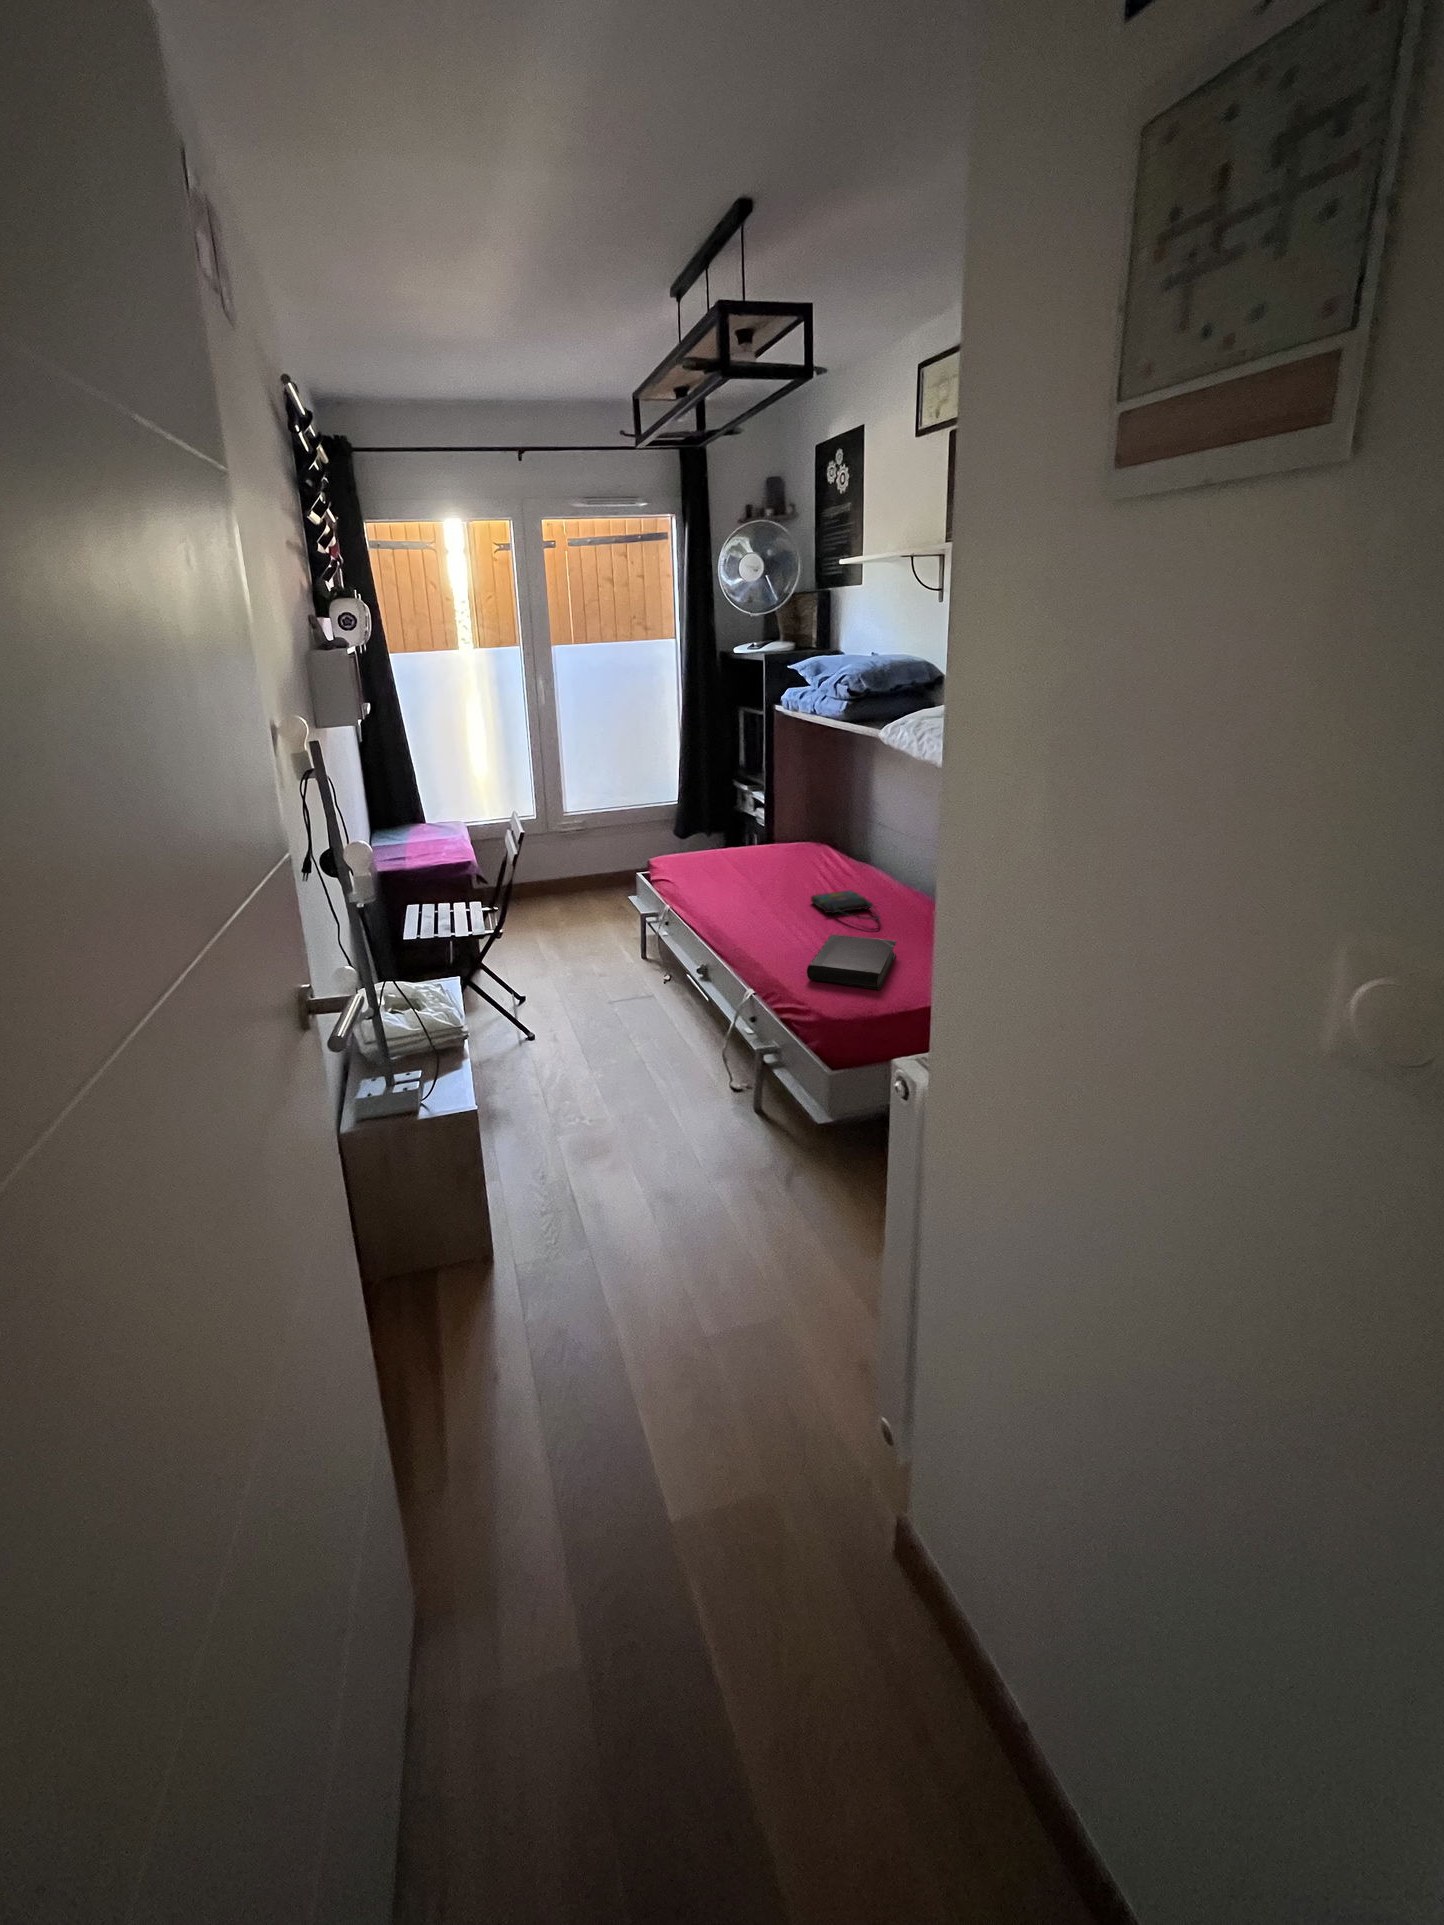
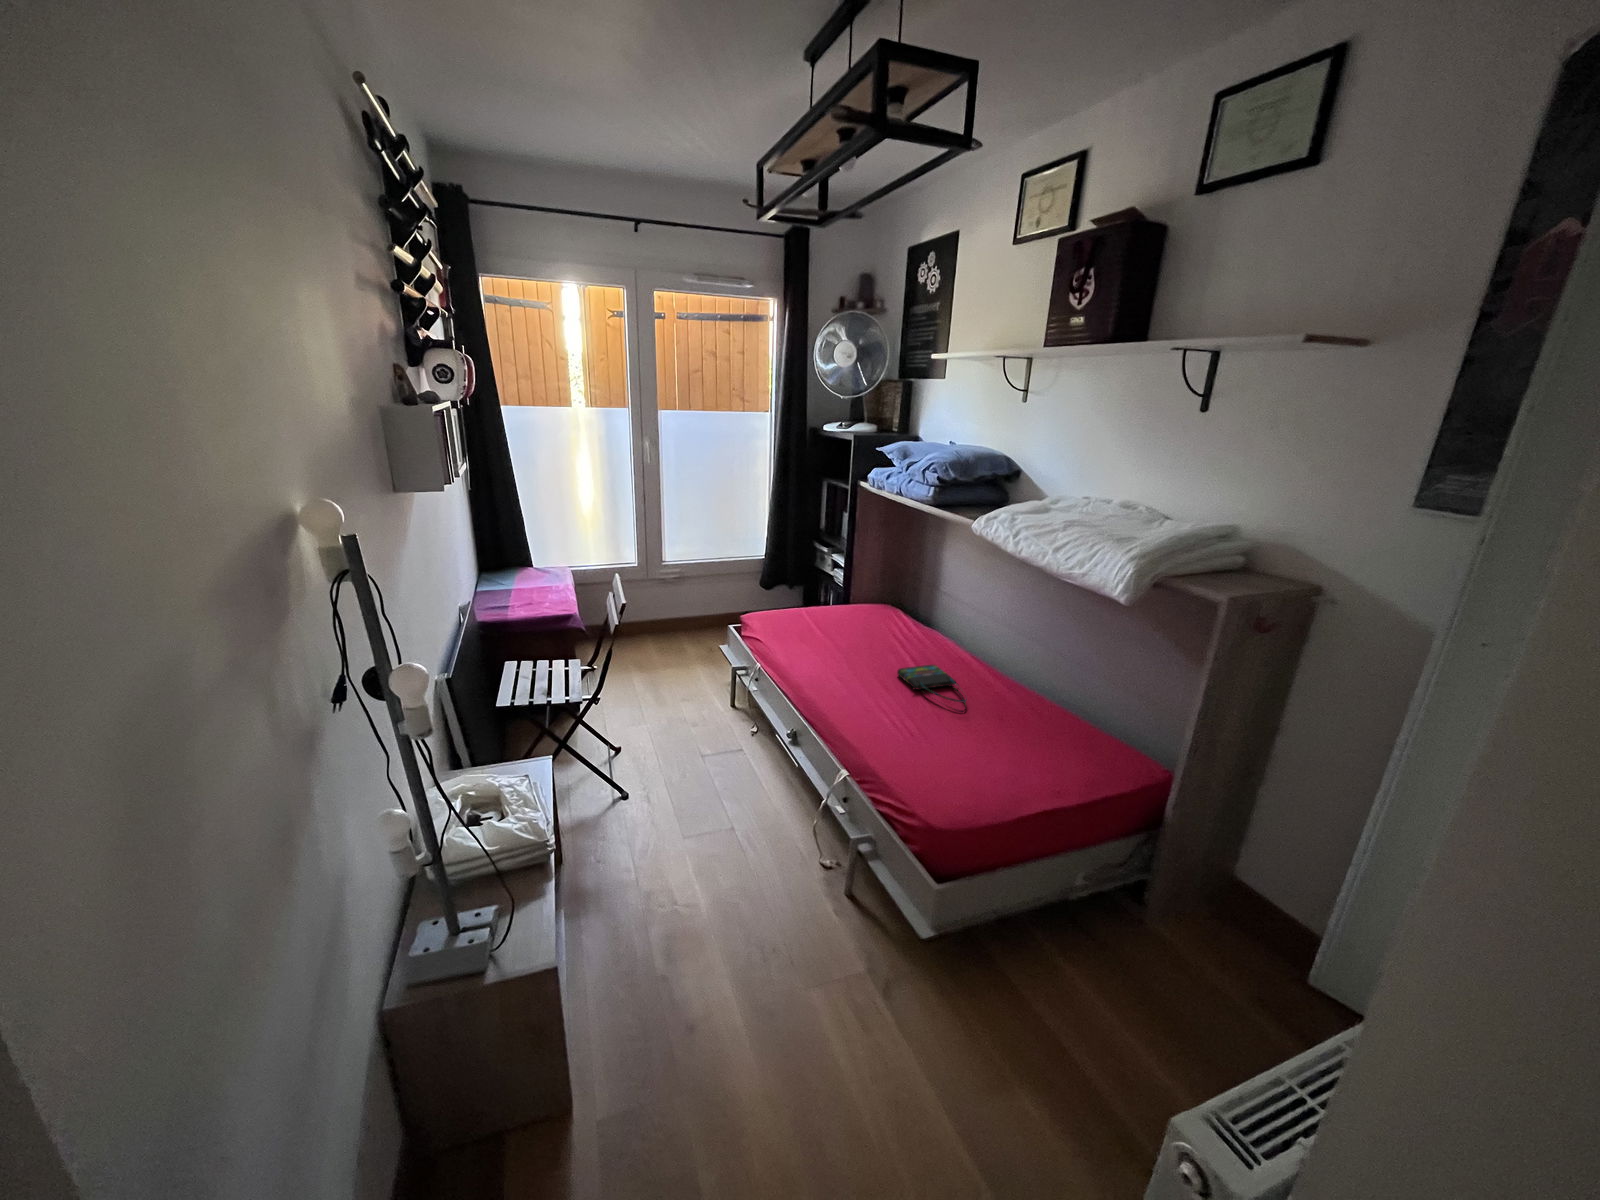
book: present [807,935,896,990] -> none [910,721,991,792]

